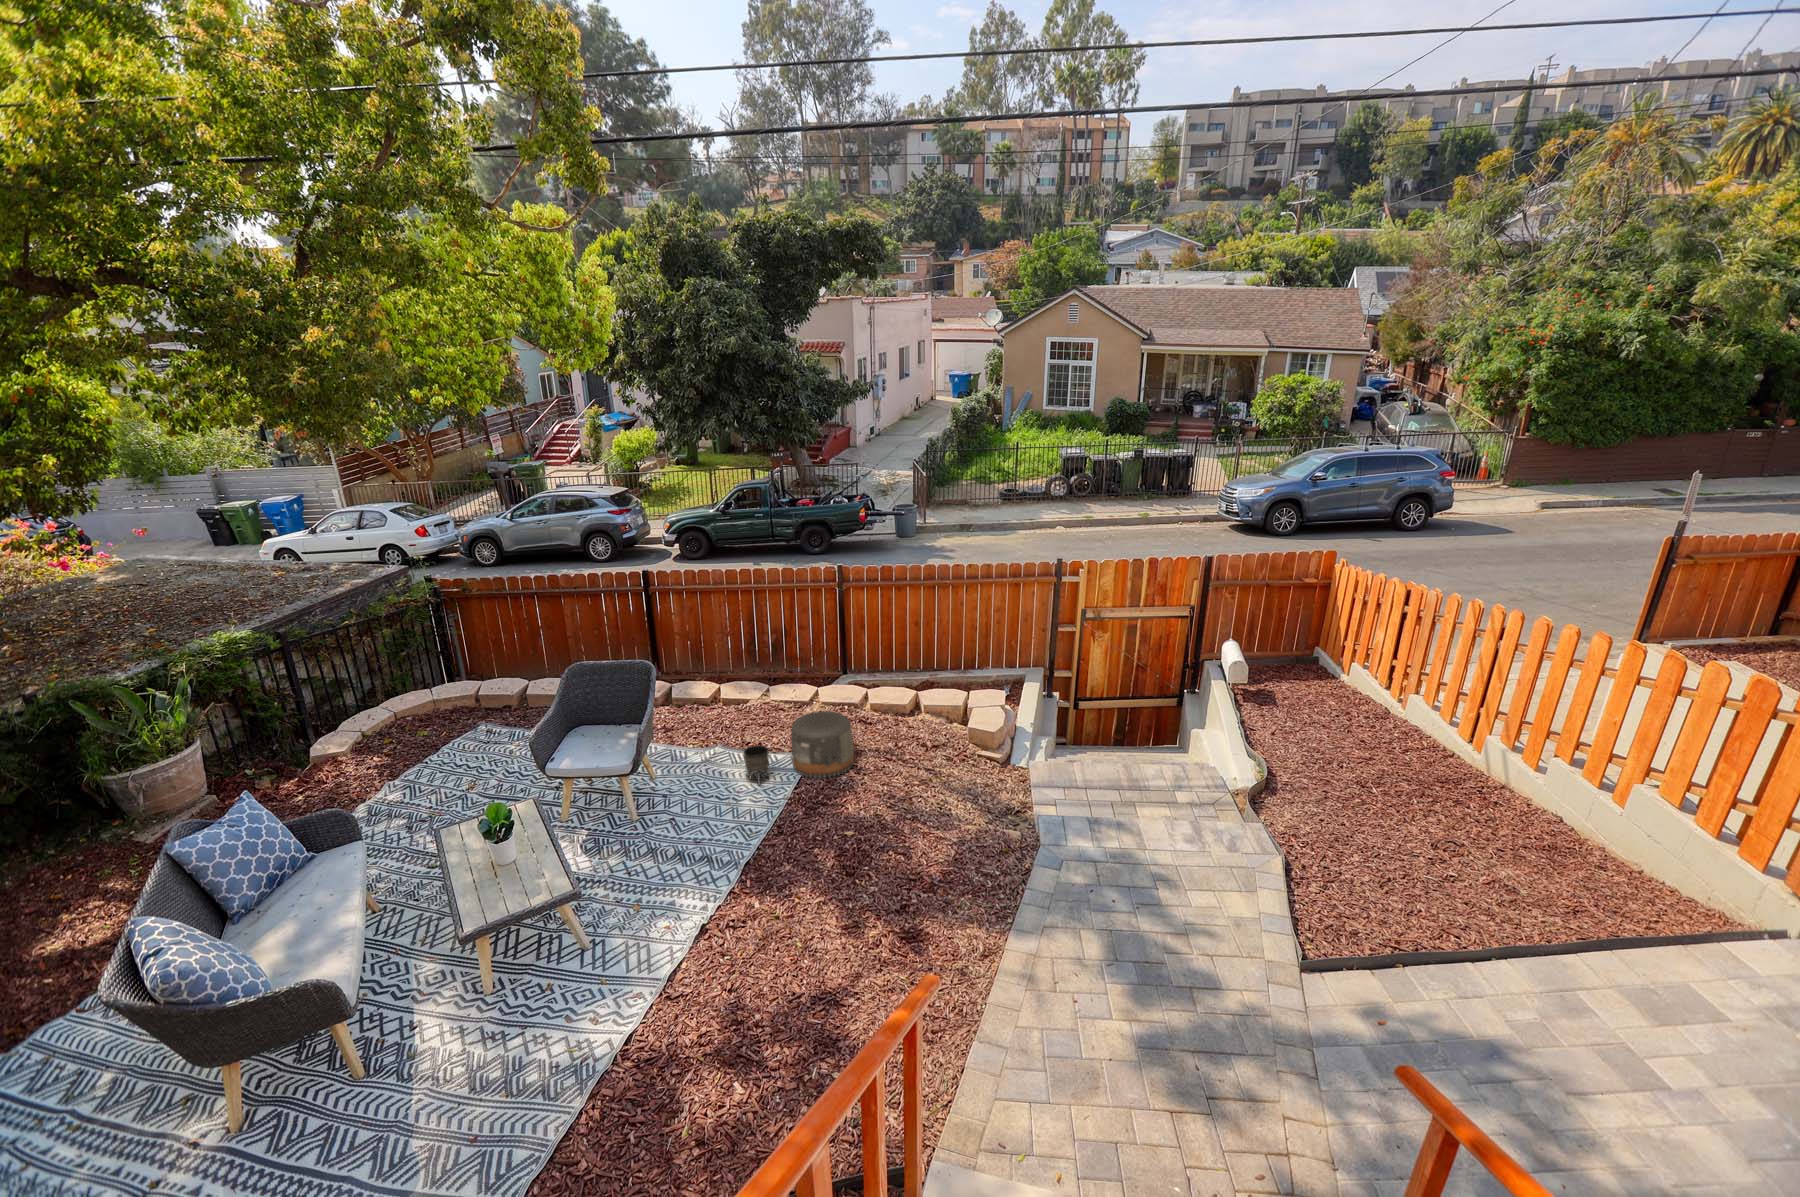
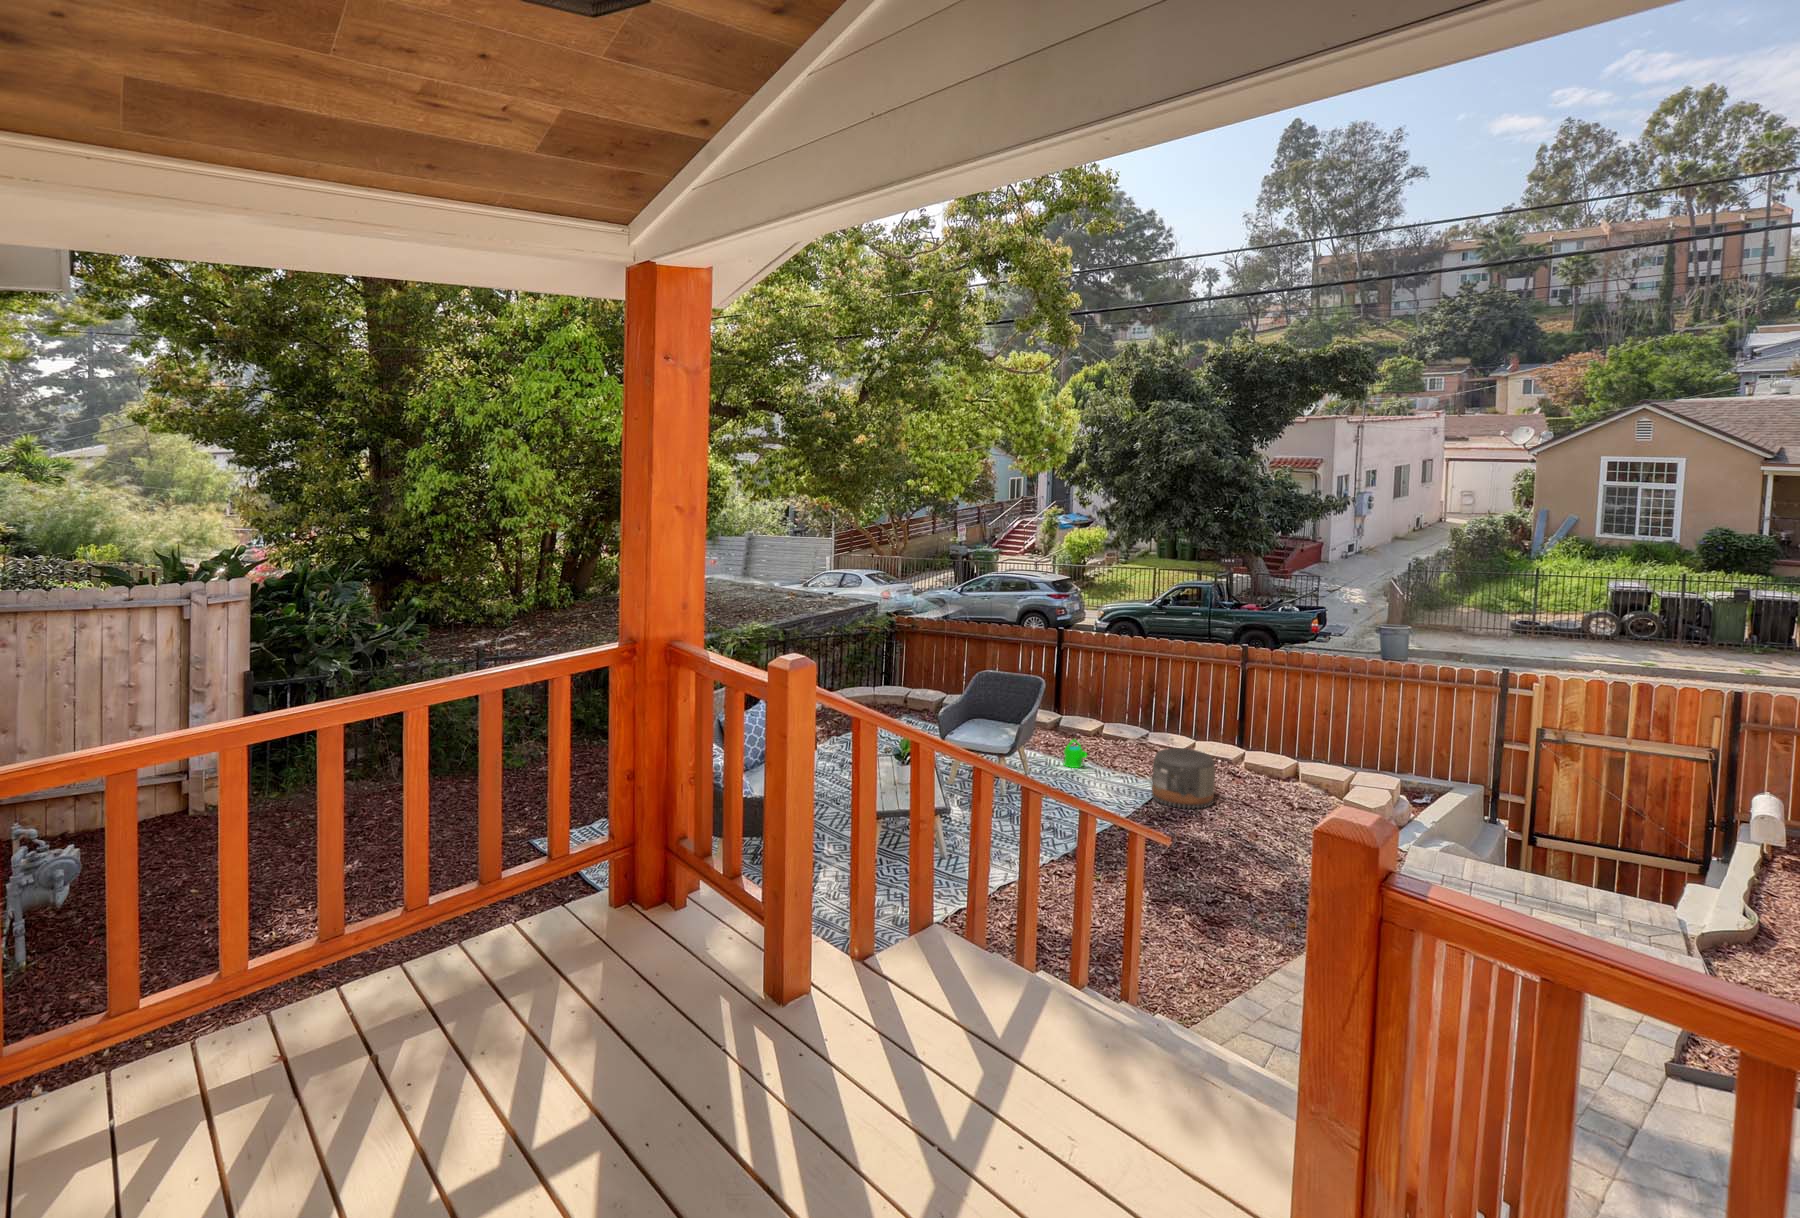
watering can: none [688,720,716,752] -> present [1064,739,1087,768]
planter: present [743,745,769,785] -> none [1106,763,1129,800]

